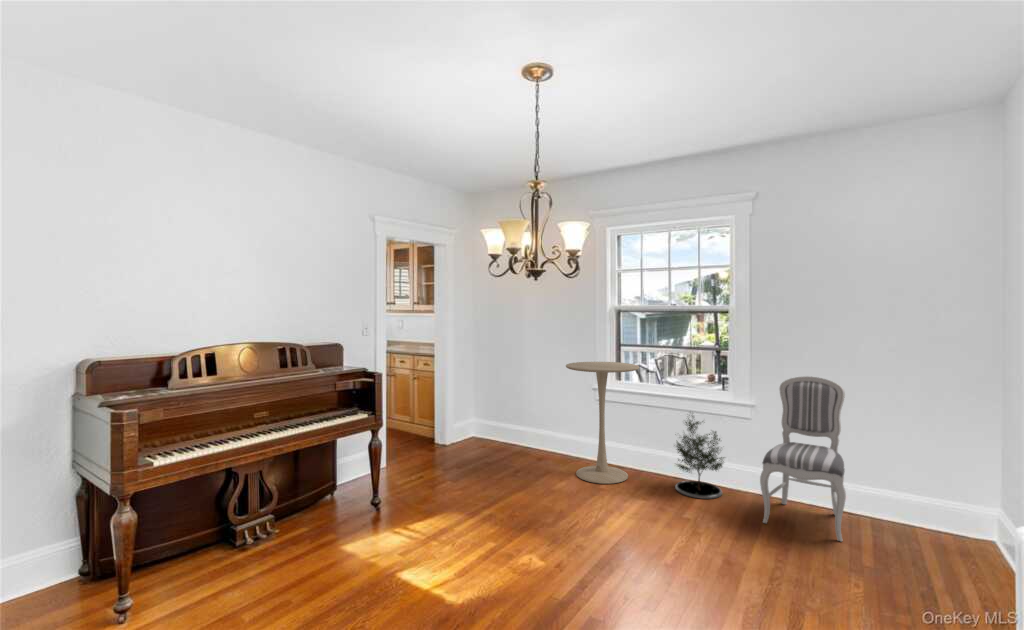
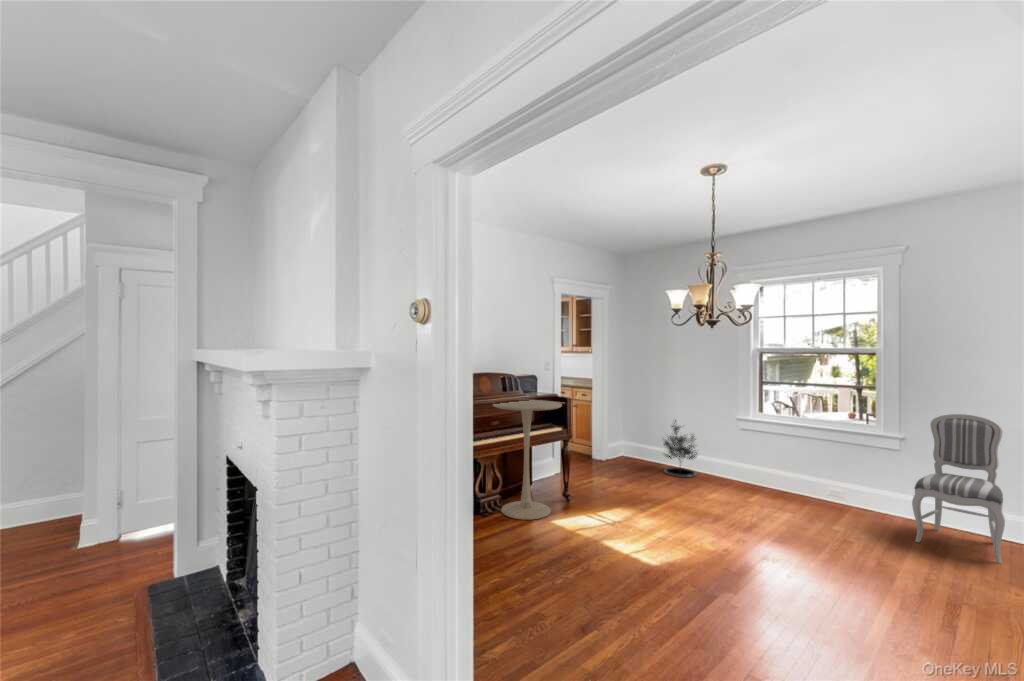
pedestal table: present [566,362,639,484] -> present [493,400,562,520]
potted tree: present [675,416,724,499] -> present [664,421,697,477]

